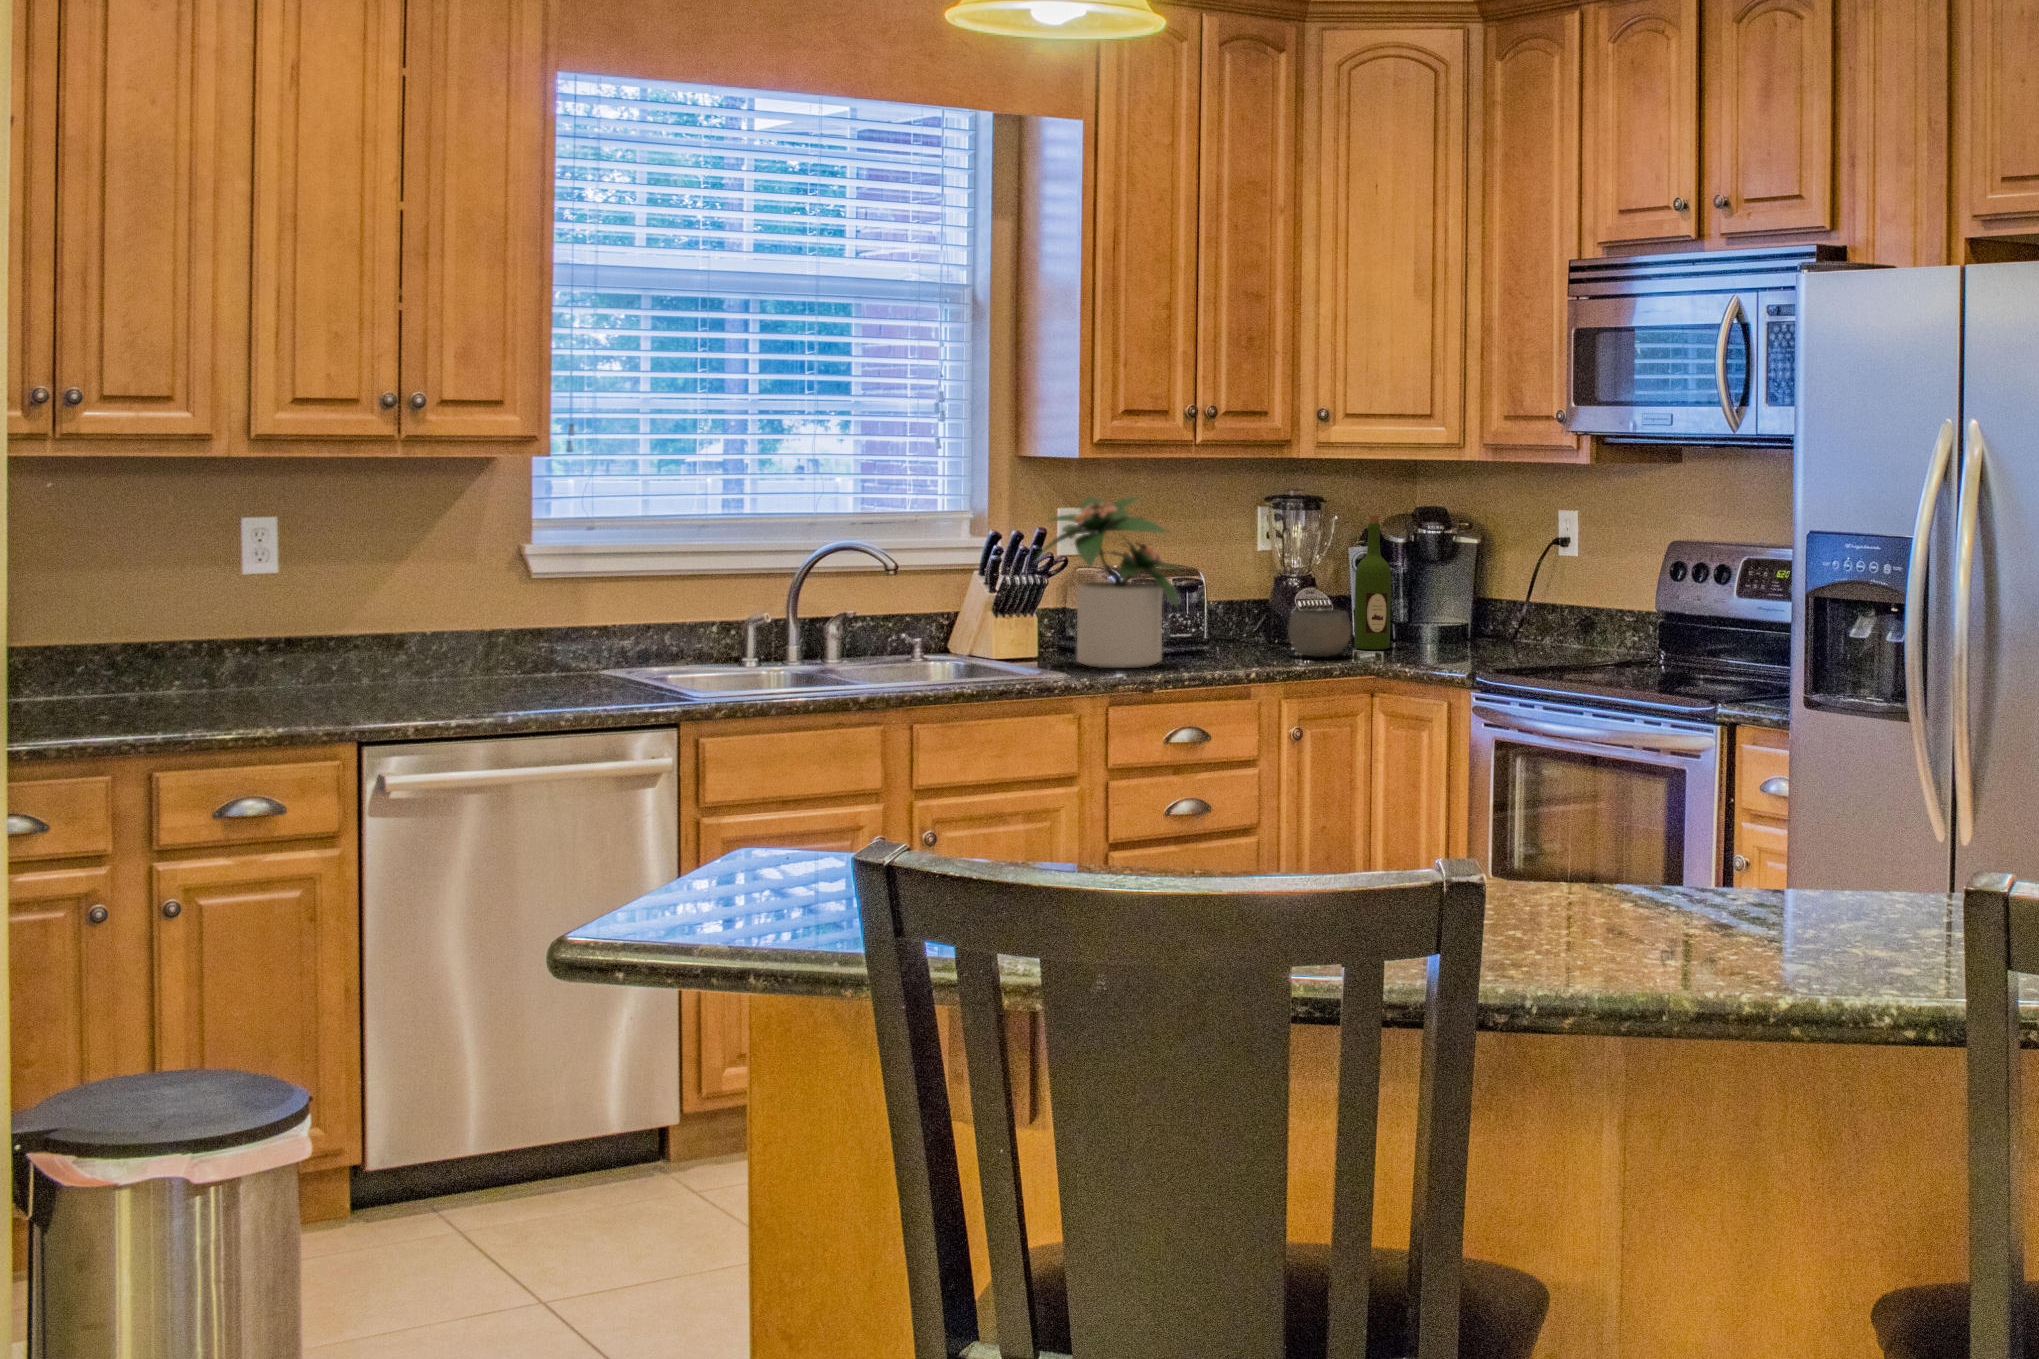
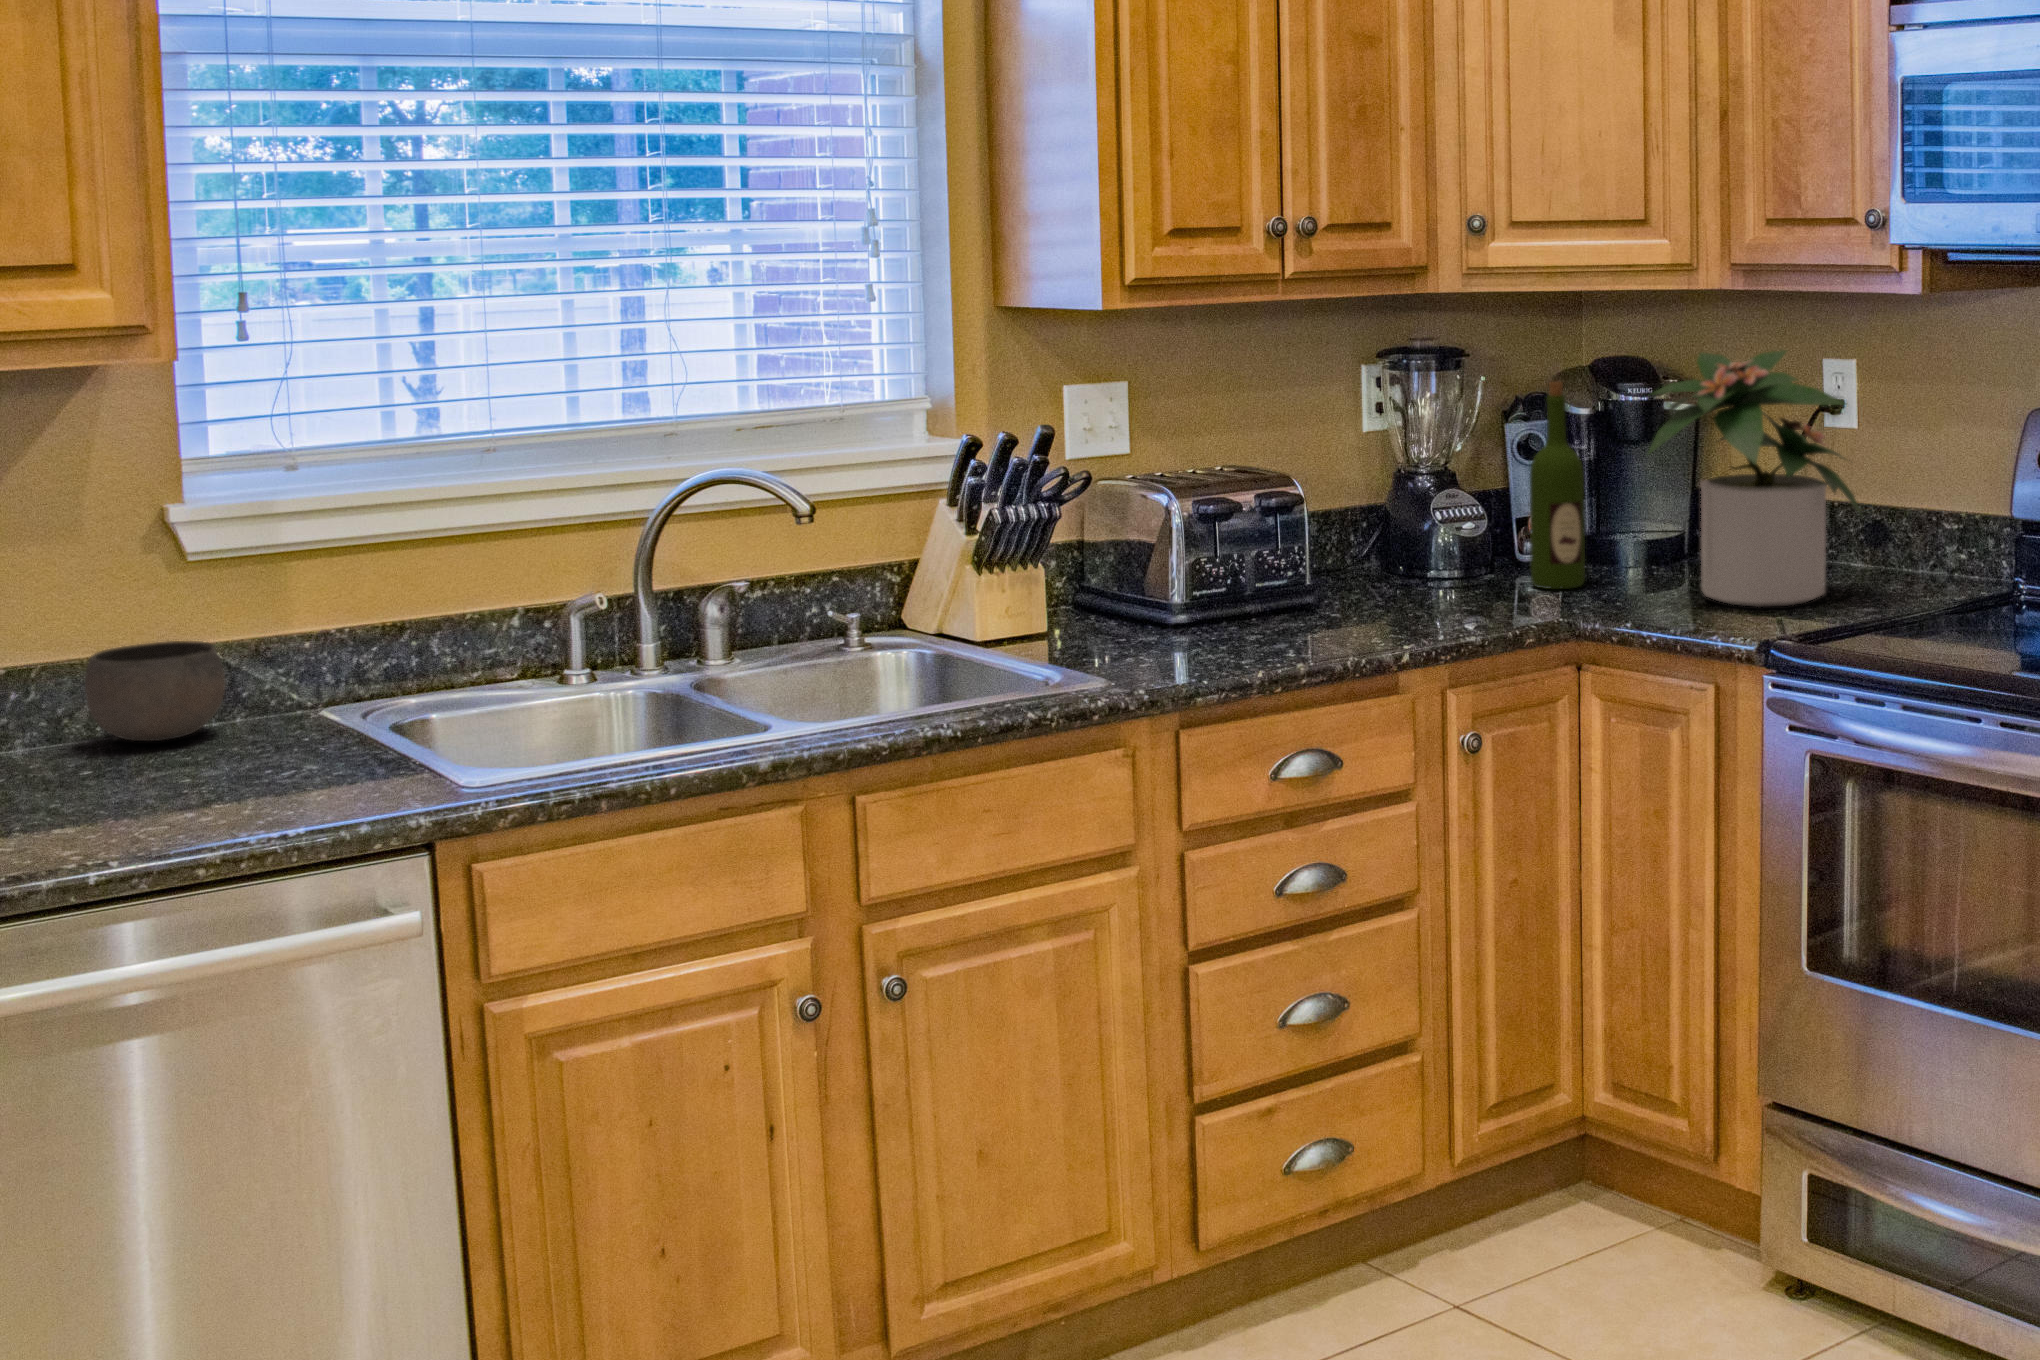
potted plant: present [1040,497,1178,668] -> present [1649,350,1860,607]
bowl: present [1288,609,1351,657] -> present [85,641,226,741]

